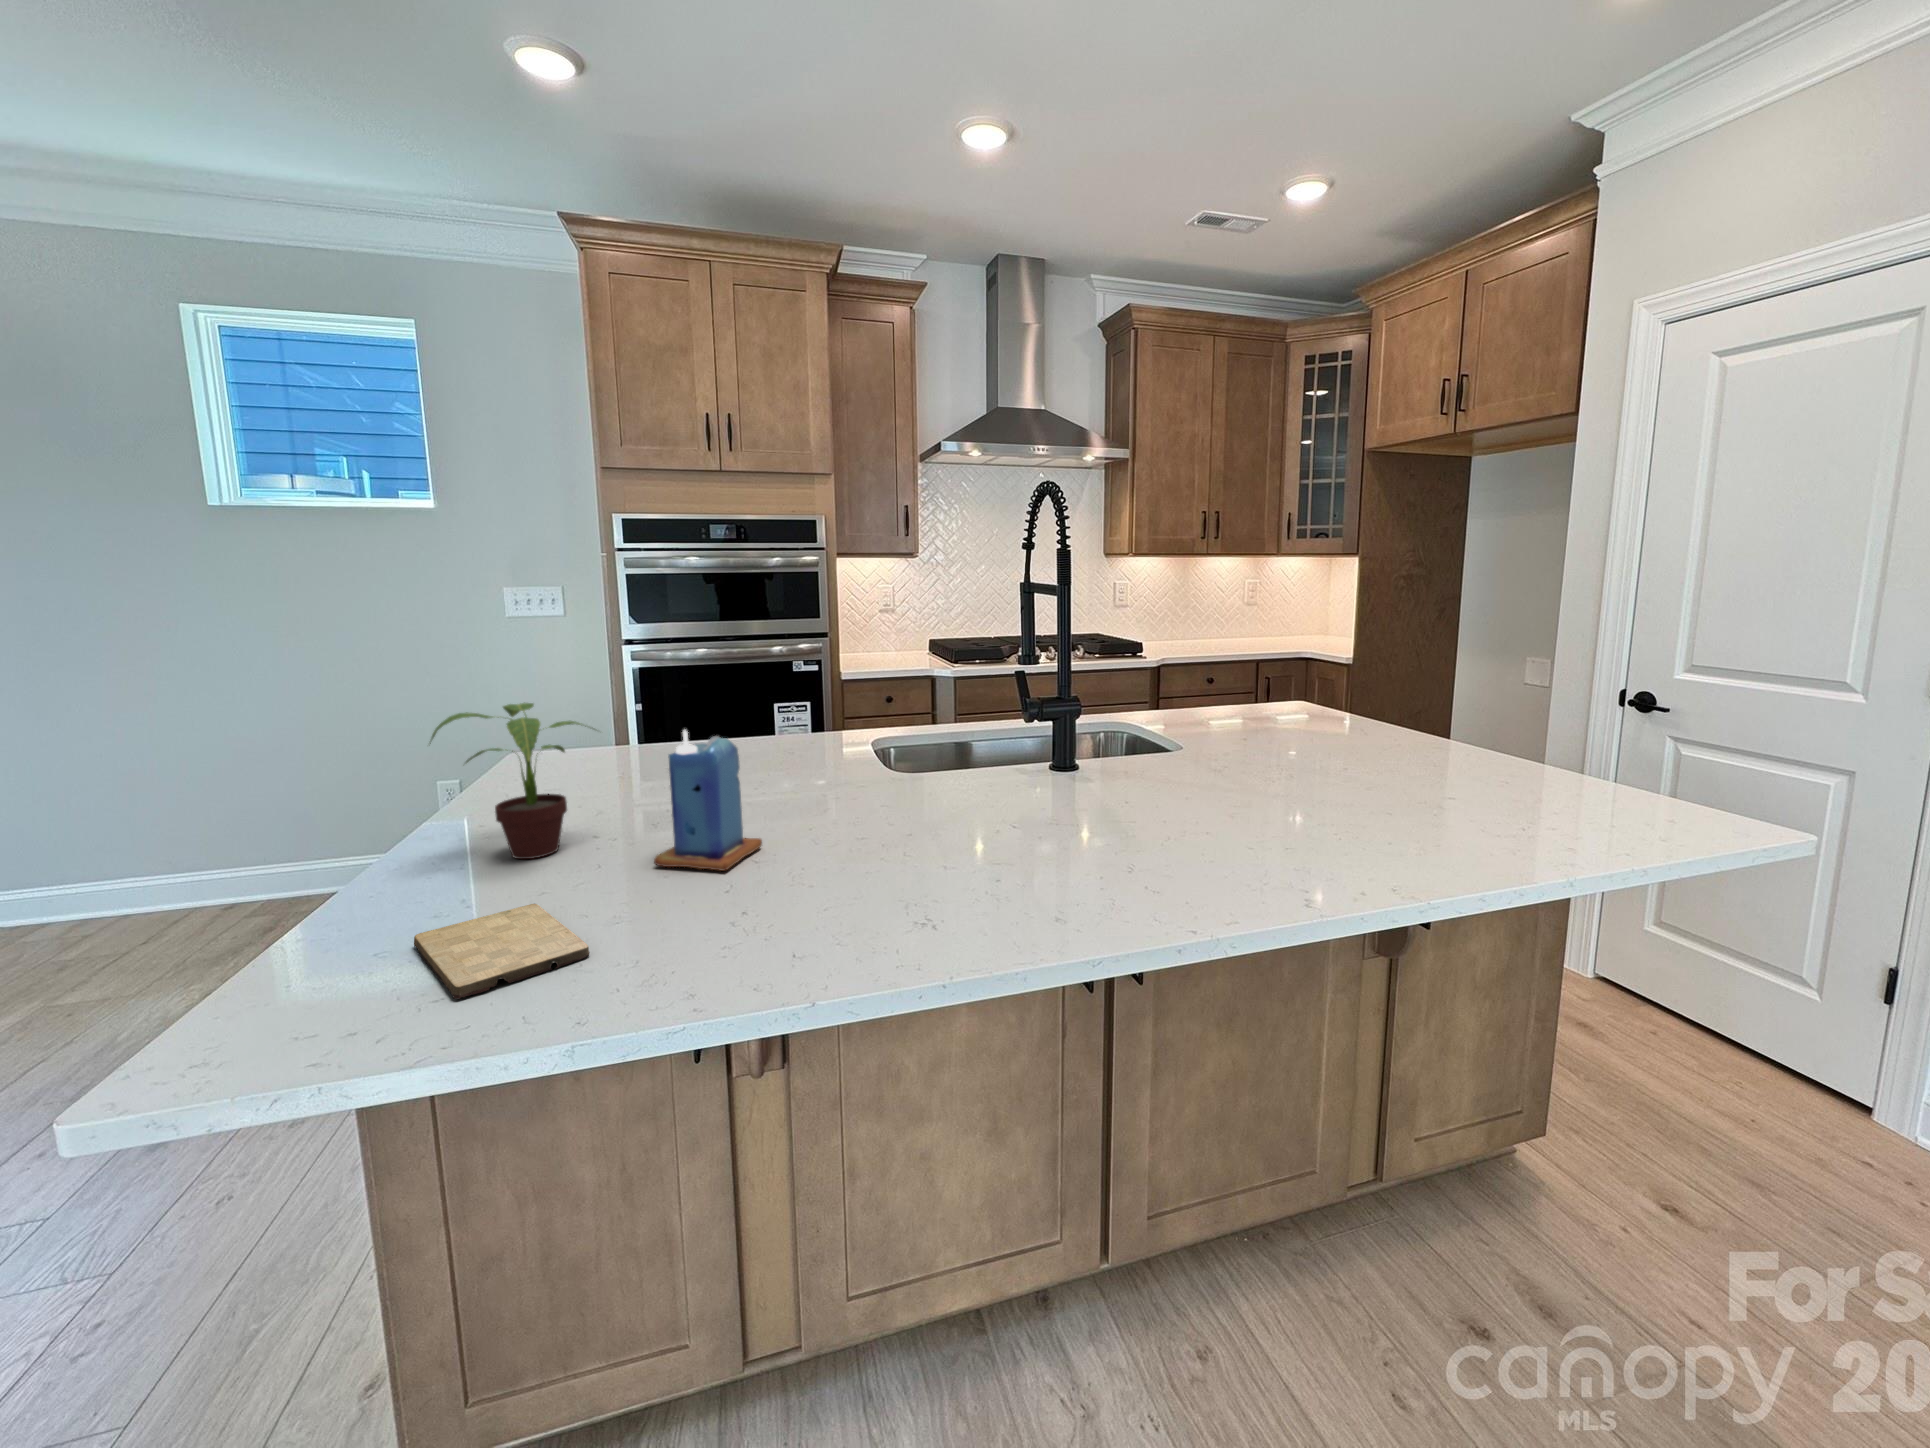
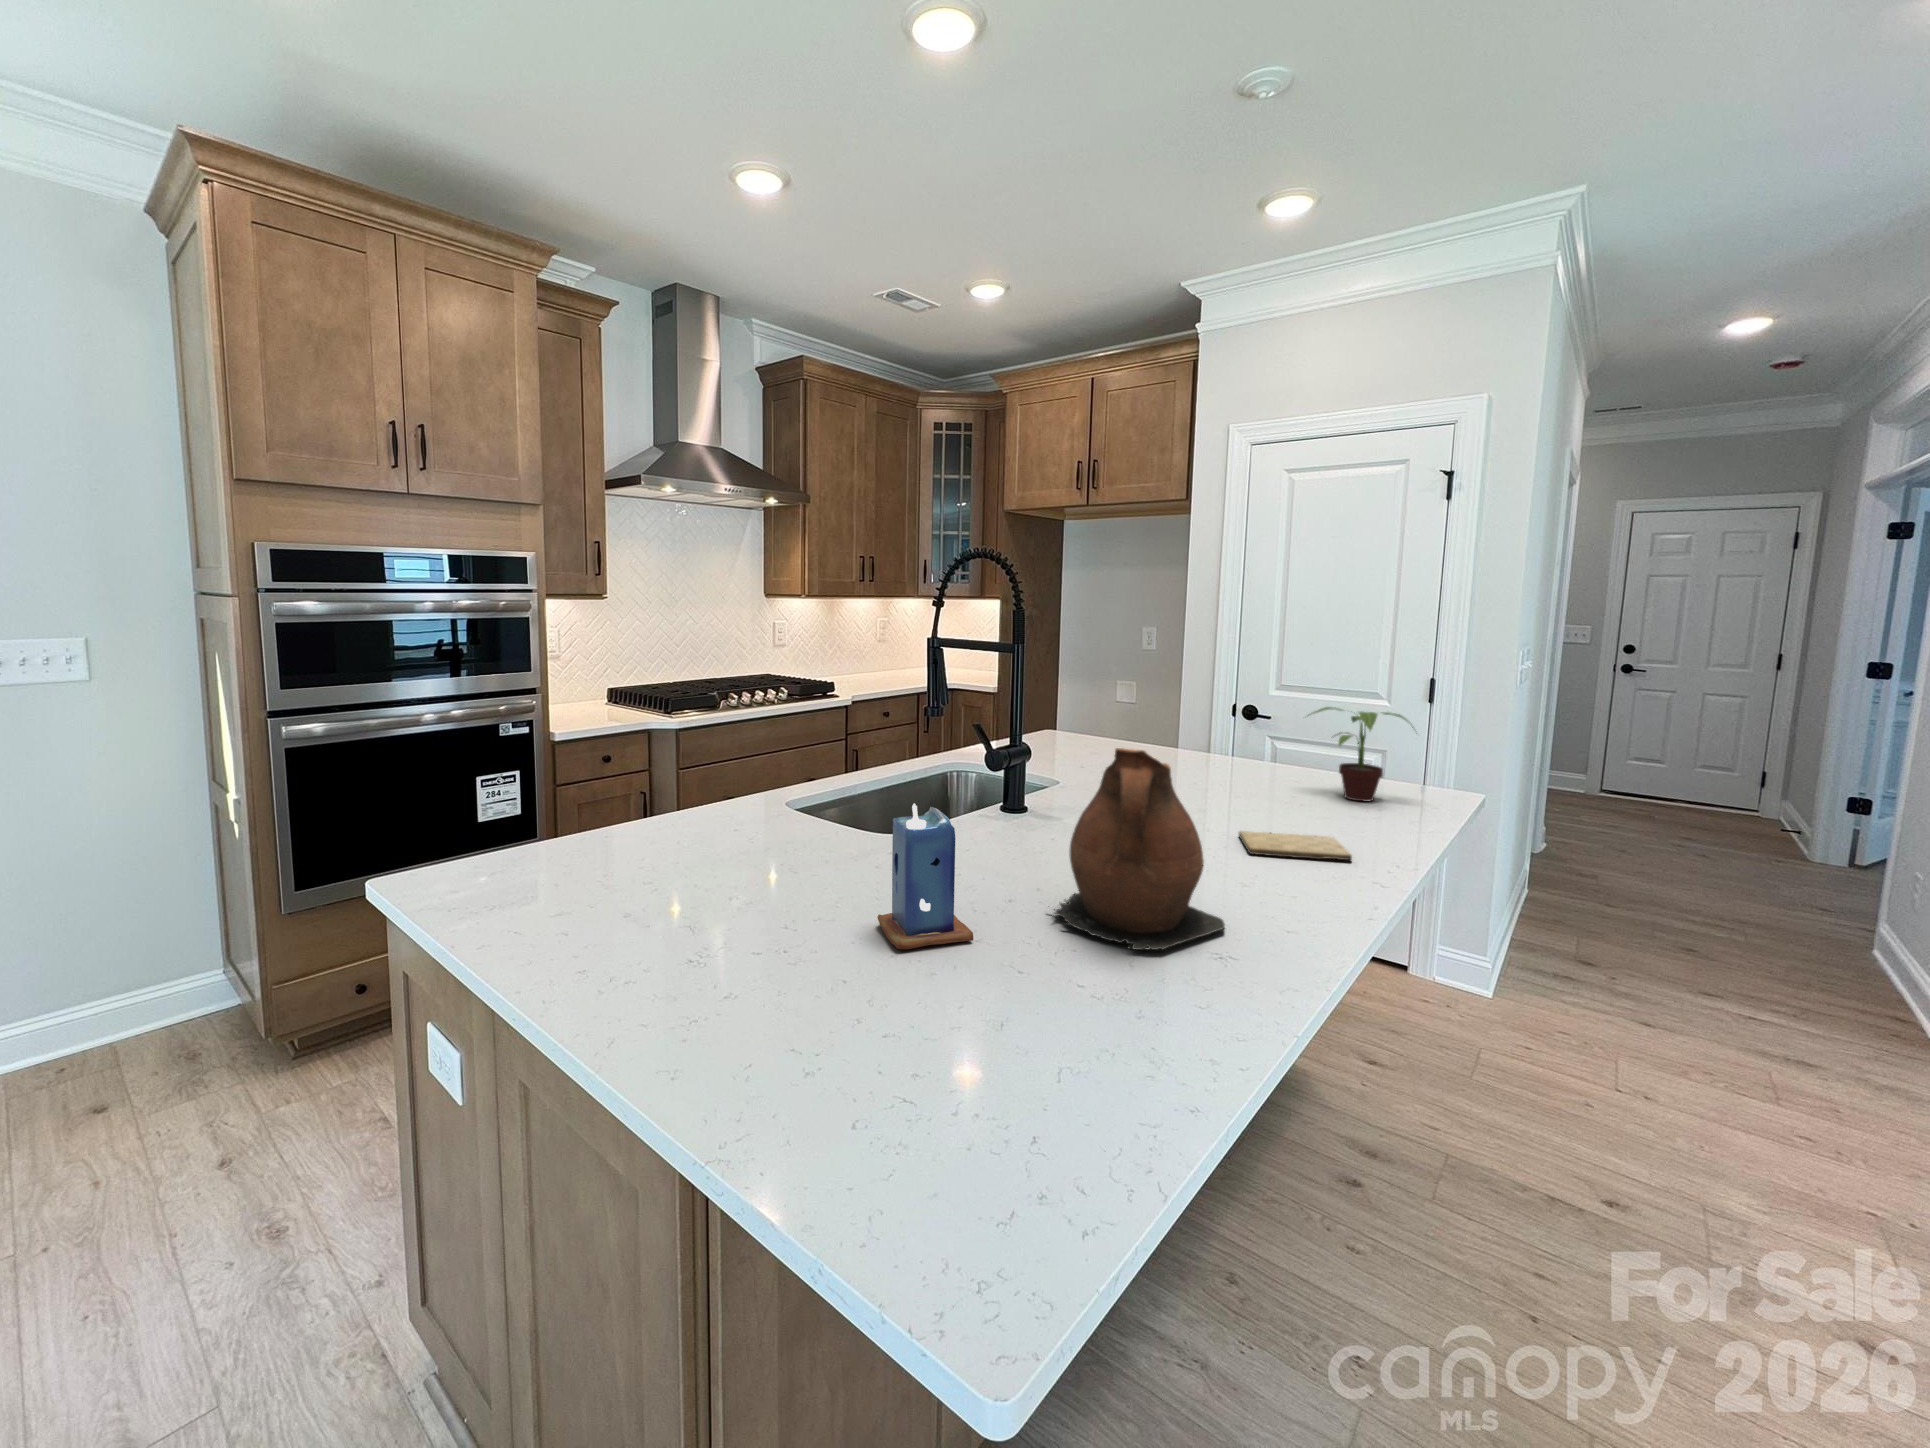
ceramic pitcher: none [804,688,978,917] -> present [1048,748,1225,950]
potted plant: present [430,703,581,859] -> present [1309,707,1413,801]
cutting board: present [414,904,590,999] -> present [1239,831,1352,861]

